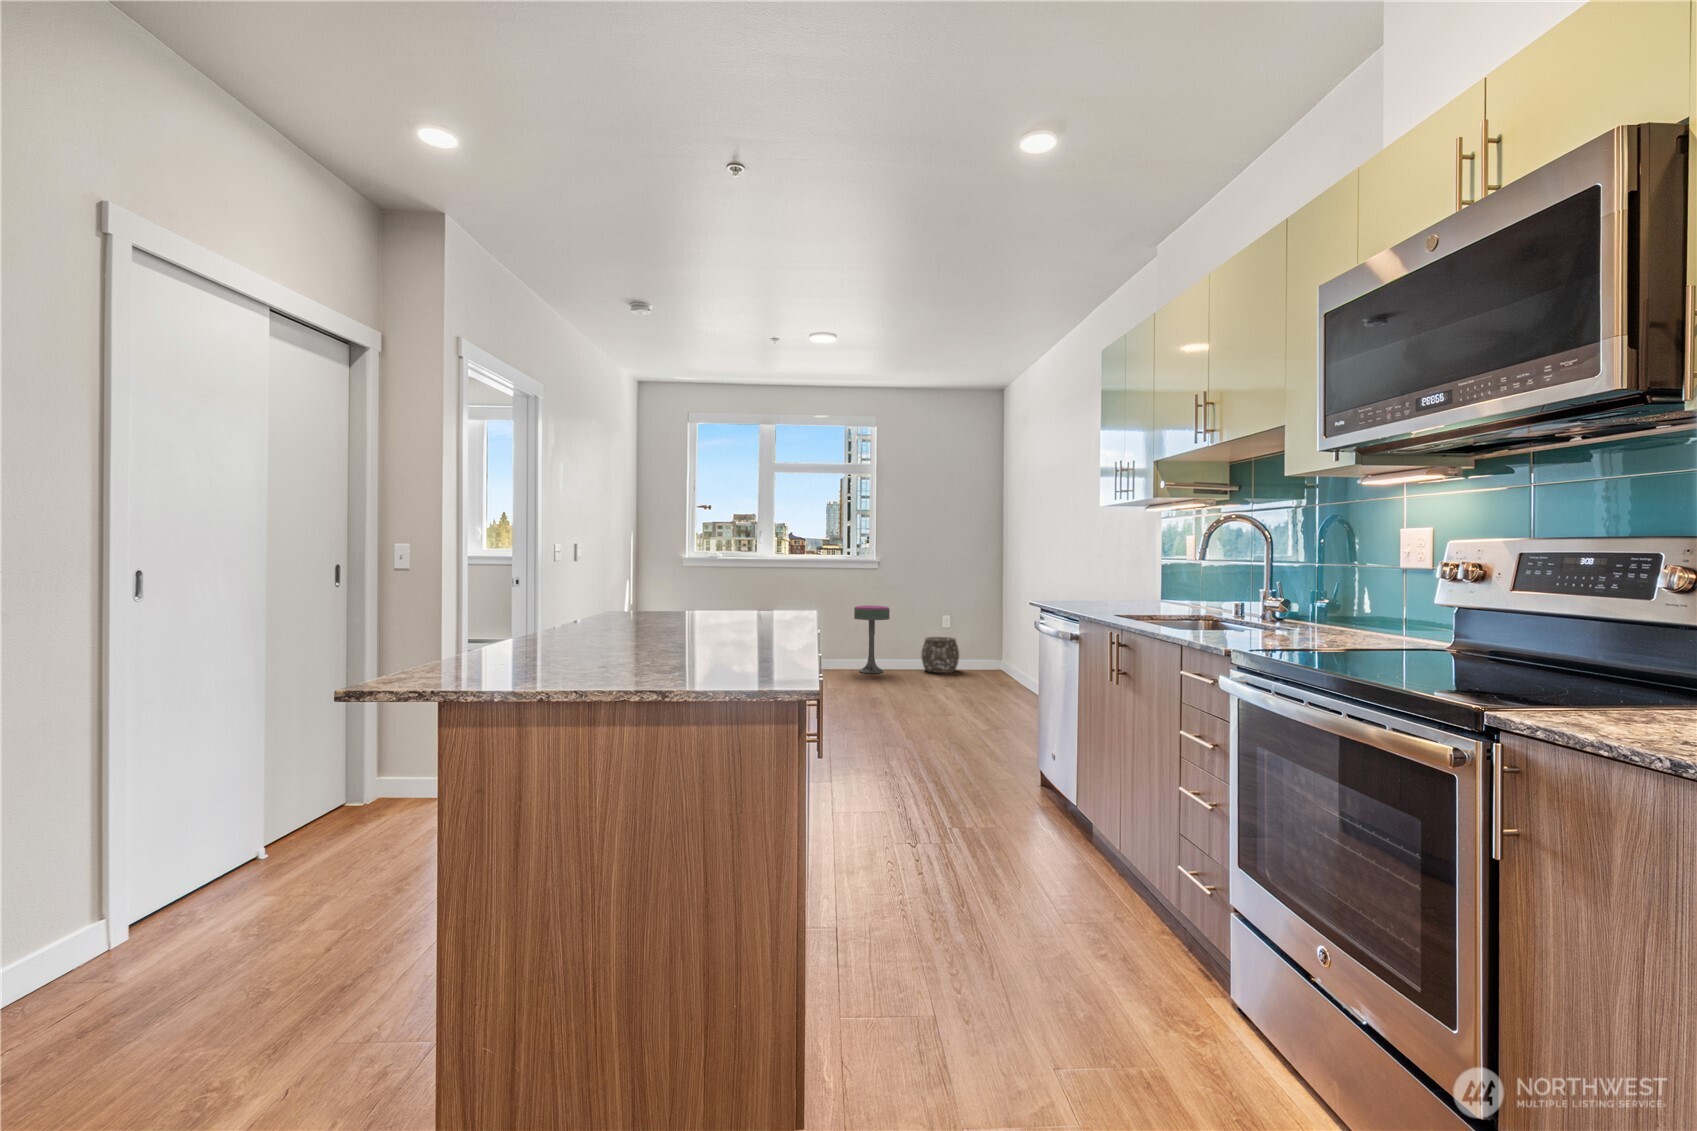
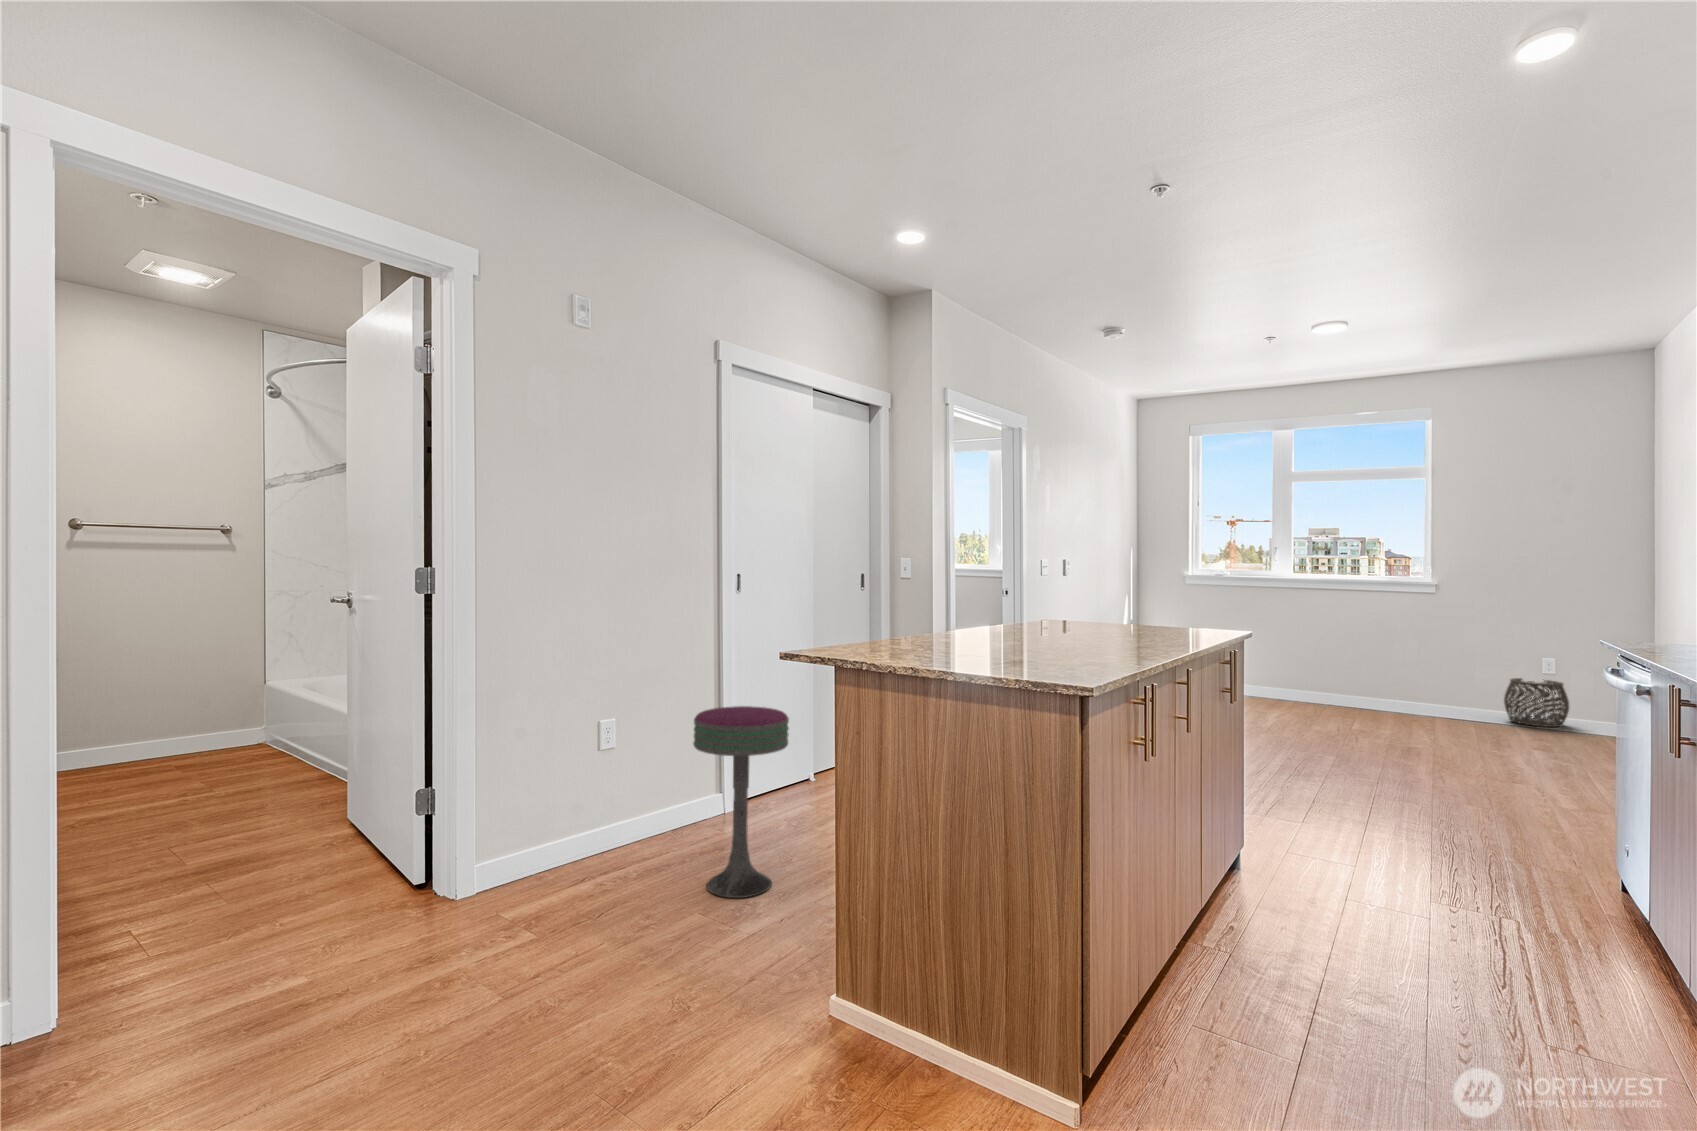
bar stool: present [854,605,890,673] -> present [693,706,789,898]

